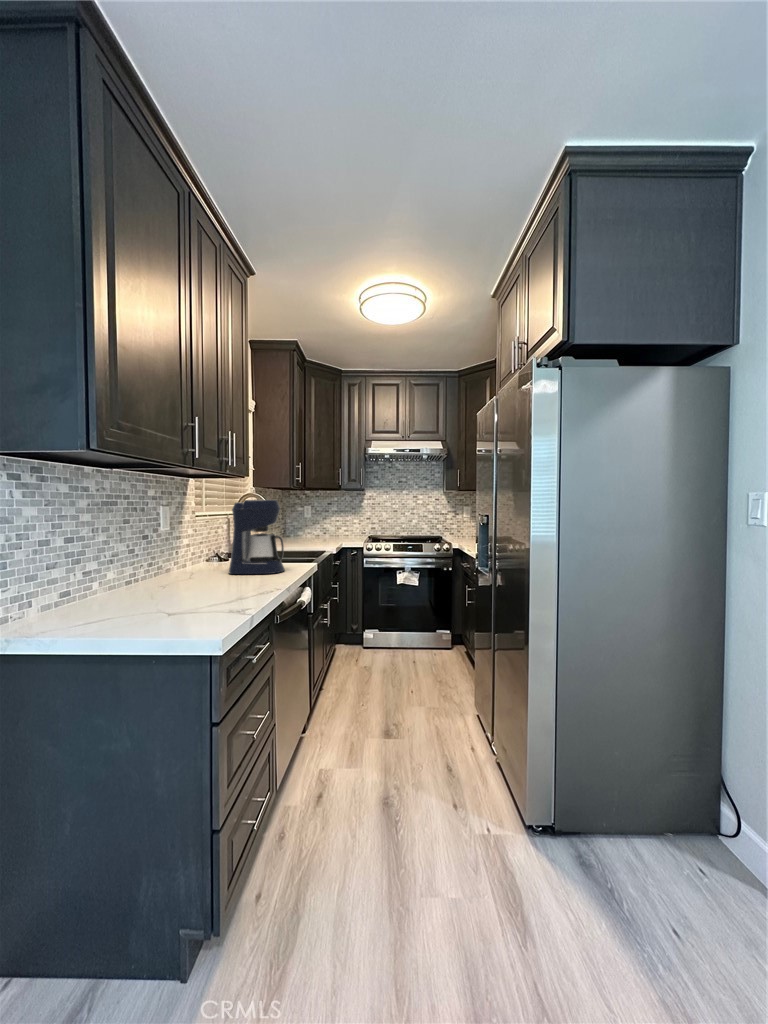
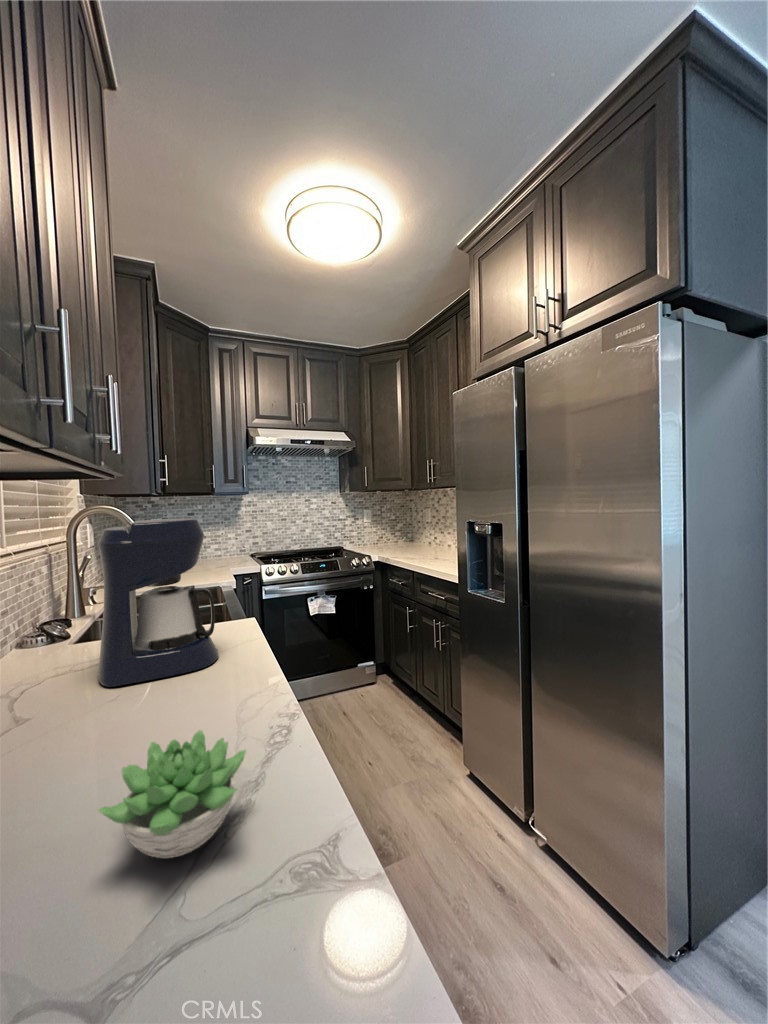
succulent plant: none [198,568,246,600] -> present [99,730,246,858]

